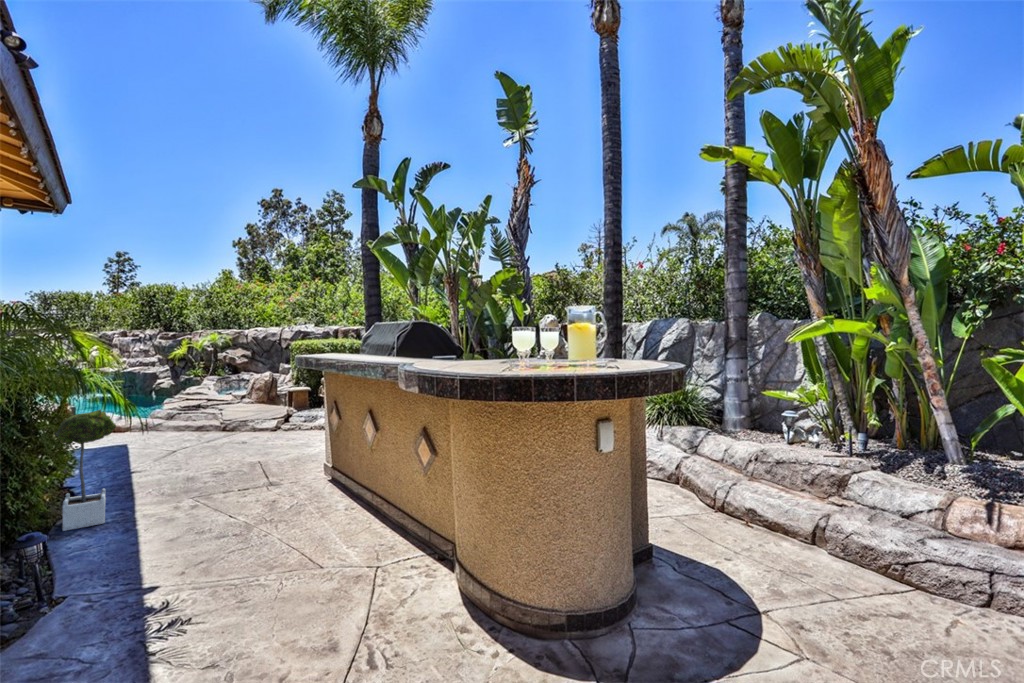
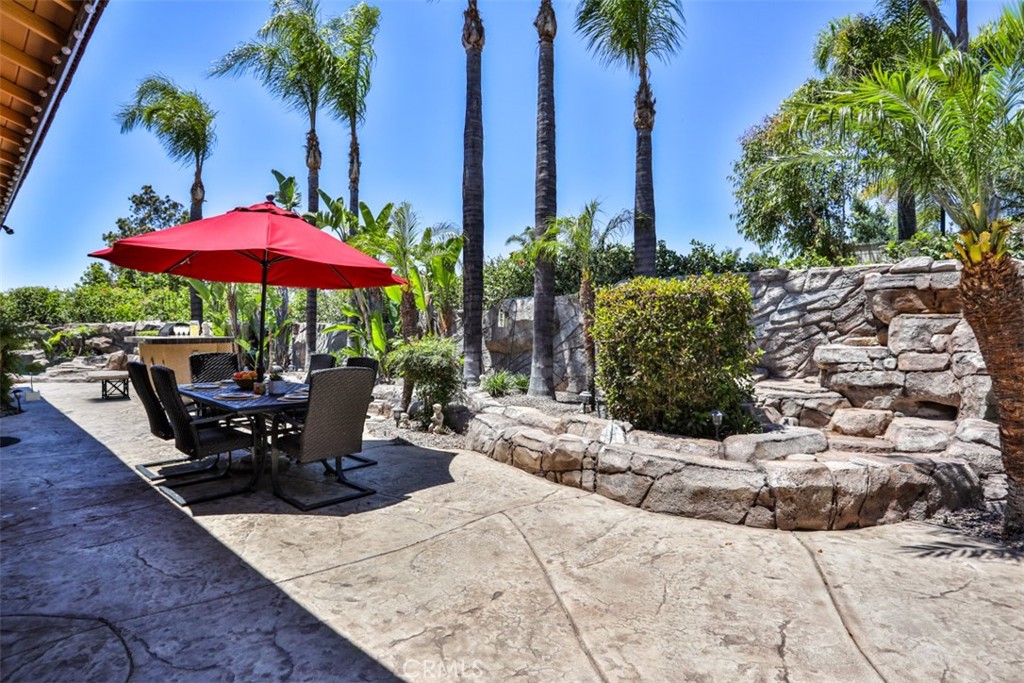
side table: none [236,436,368,522] -> present [90,375,129,400]

